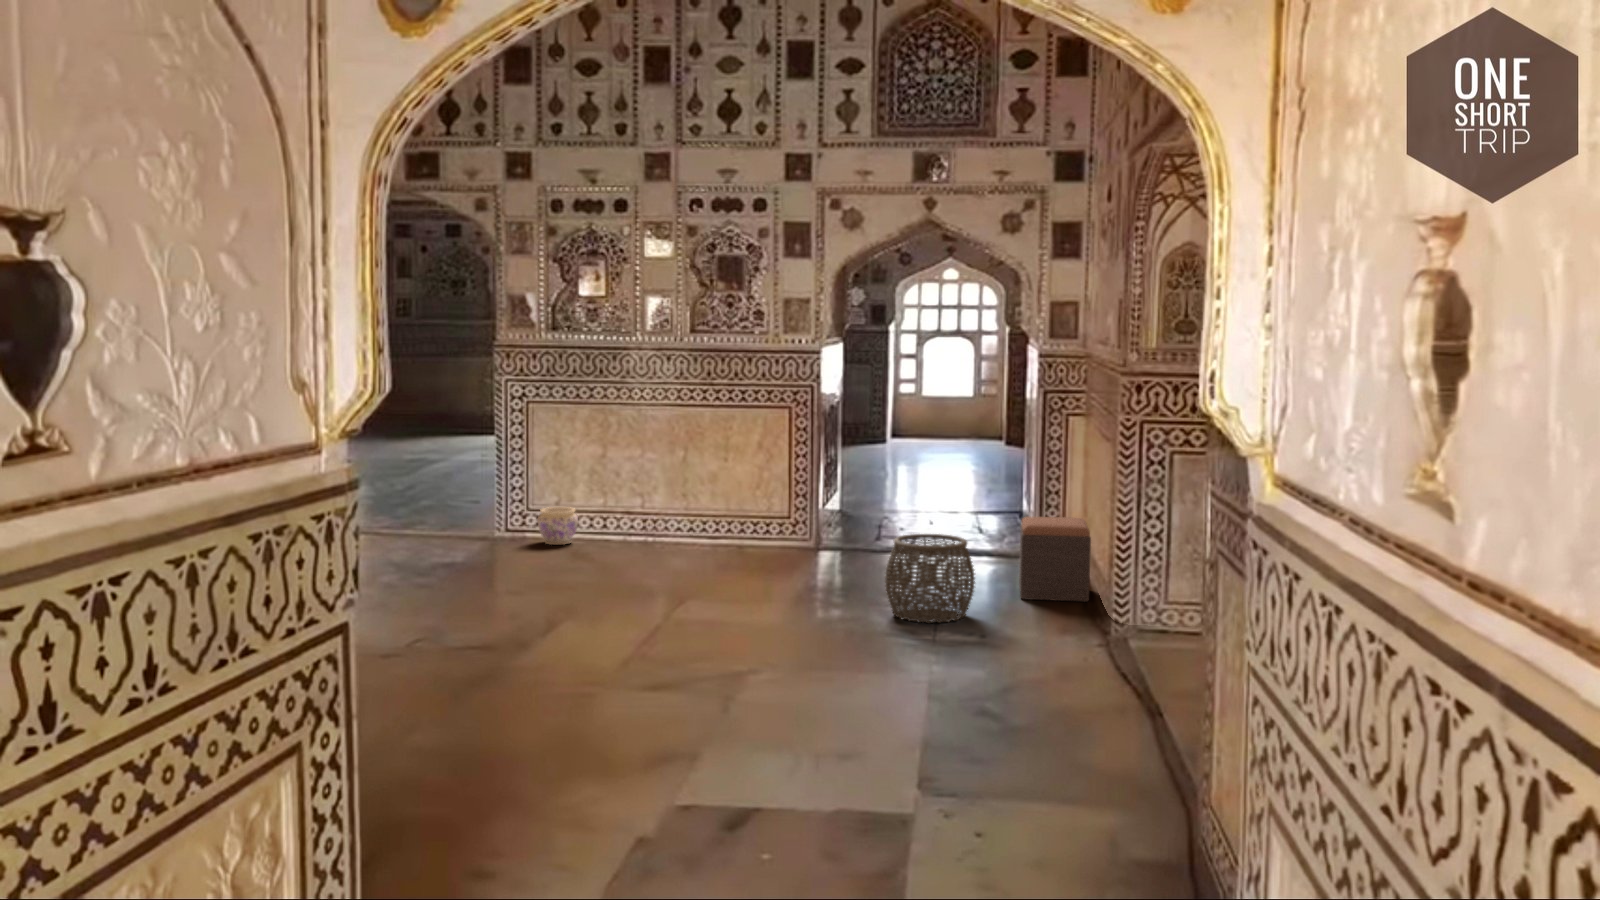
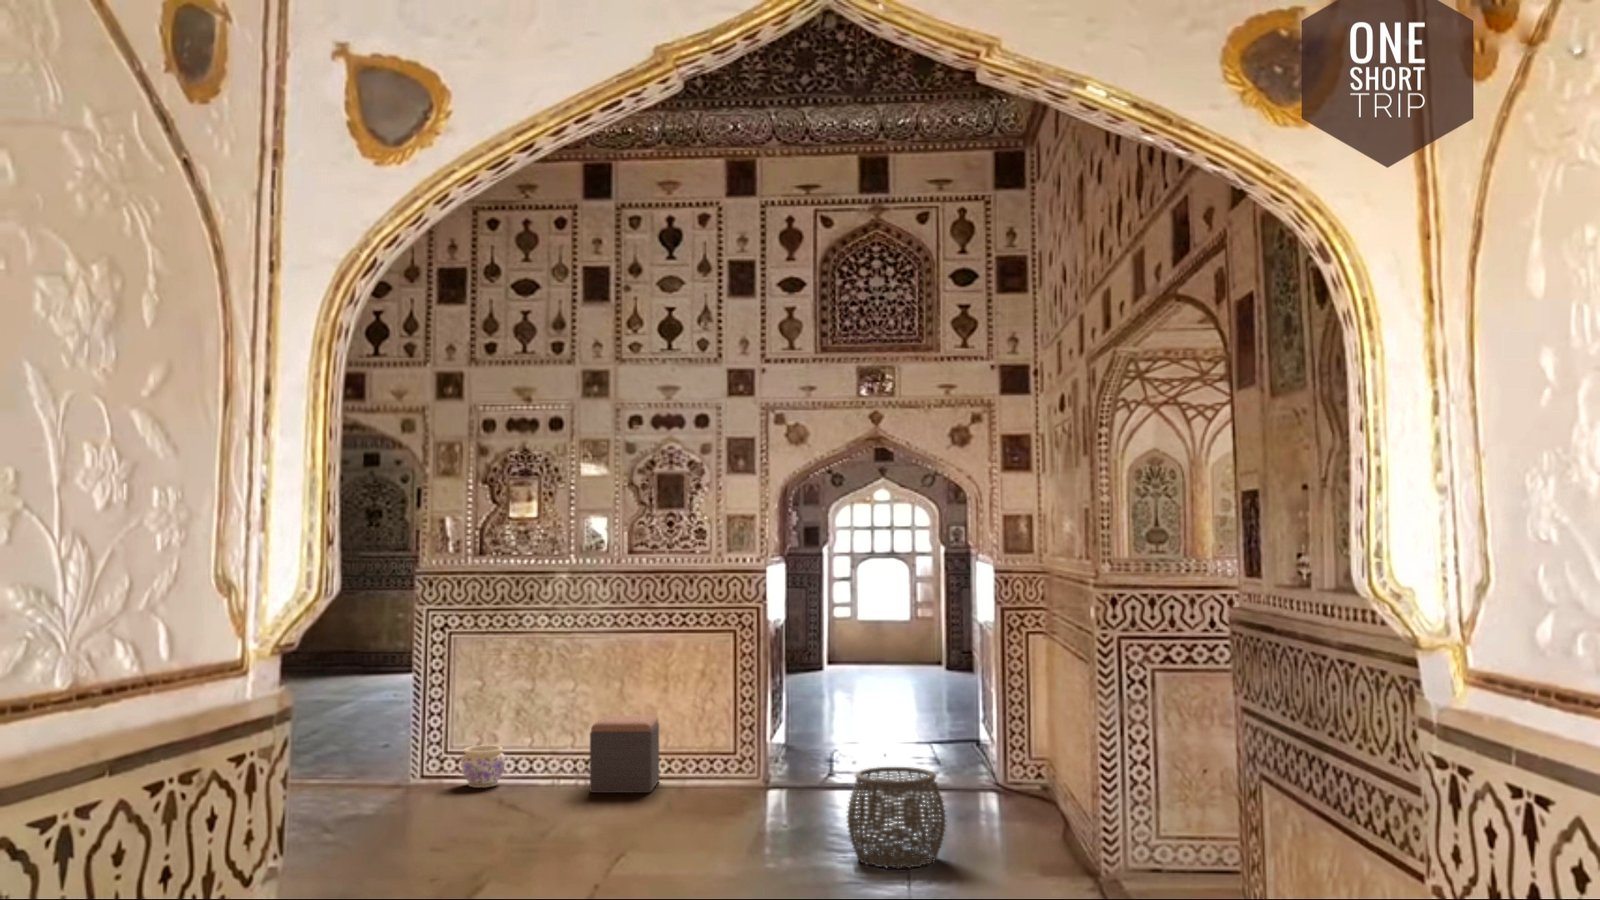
footstool: present [1019,517,1091,602] -> present [590,715,660,793]

